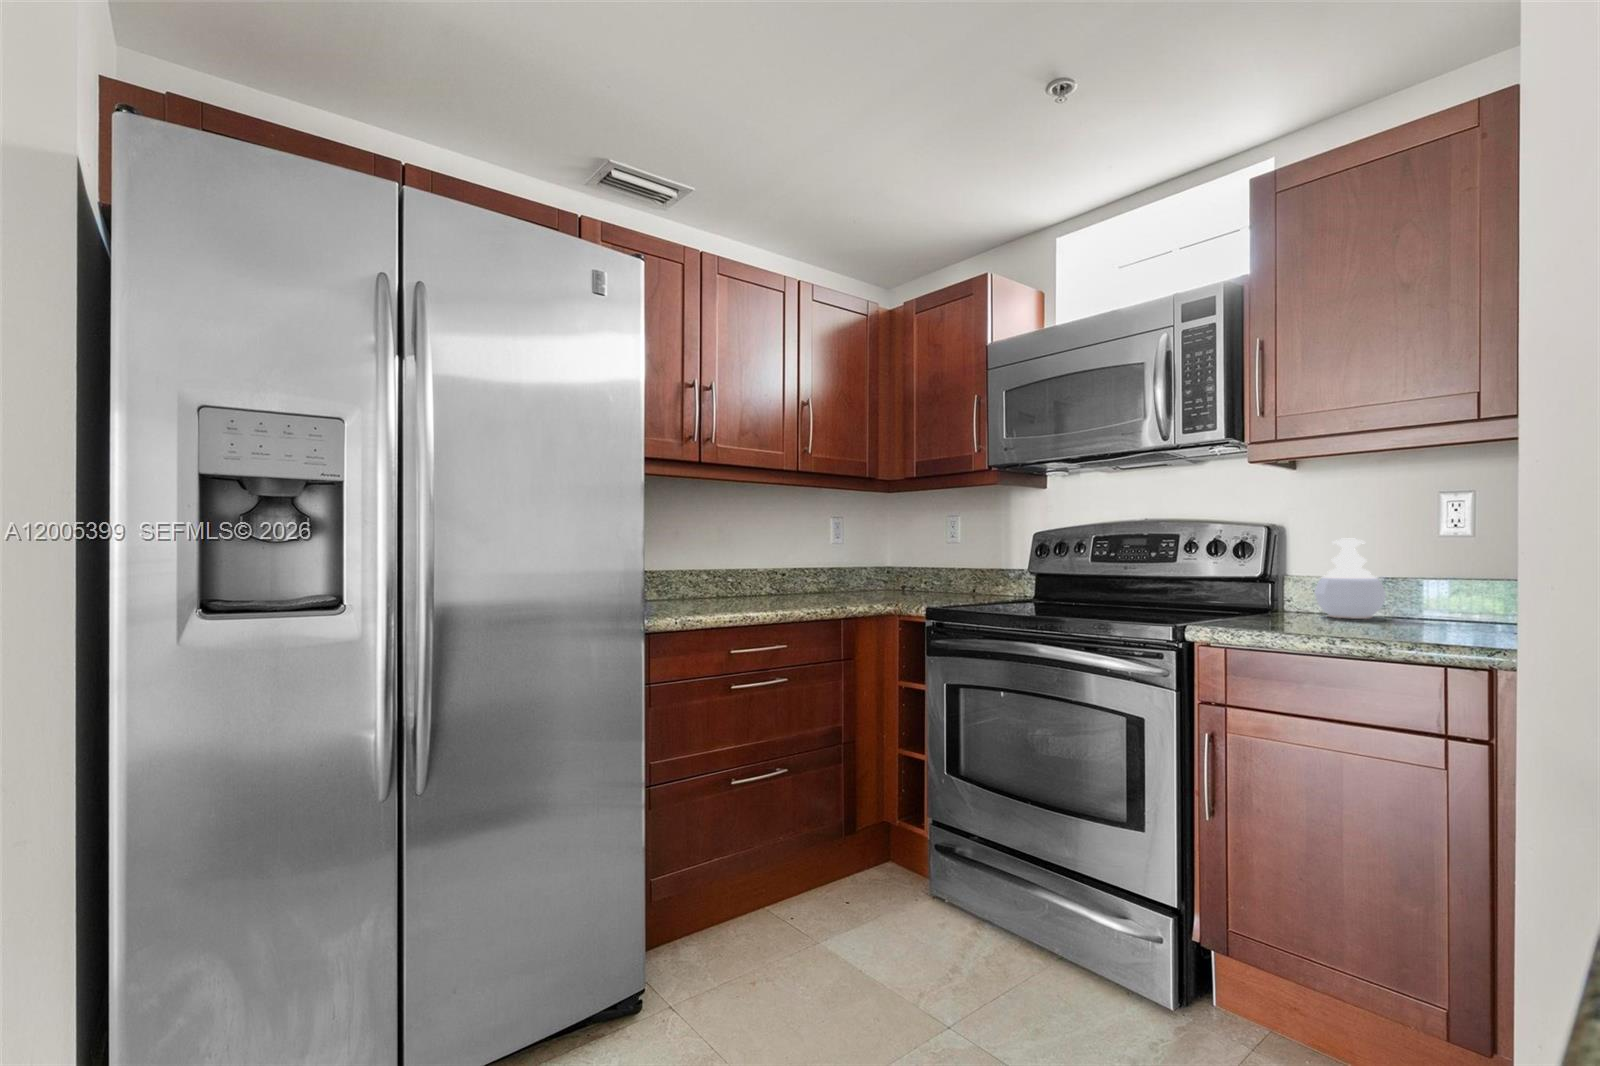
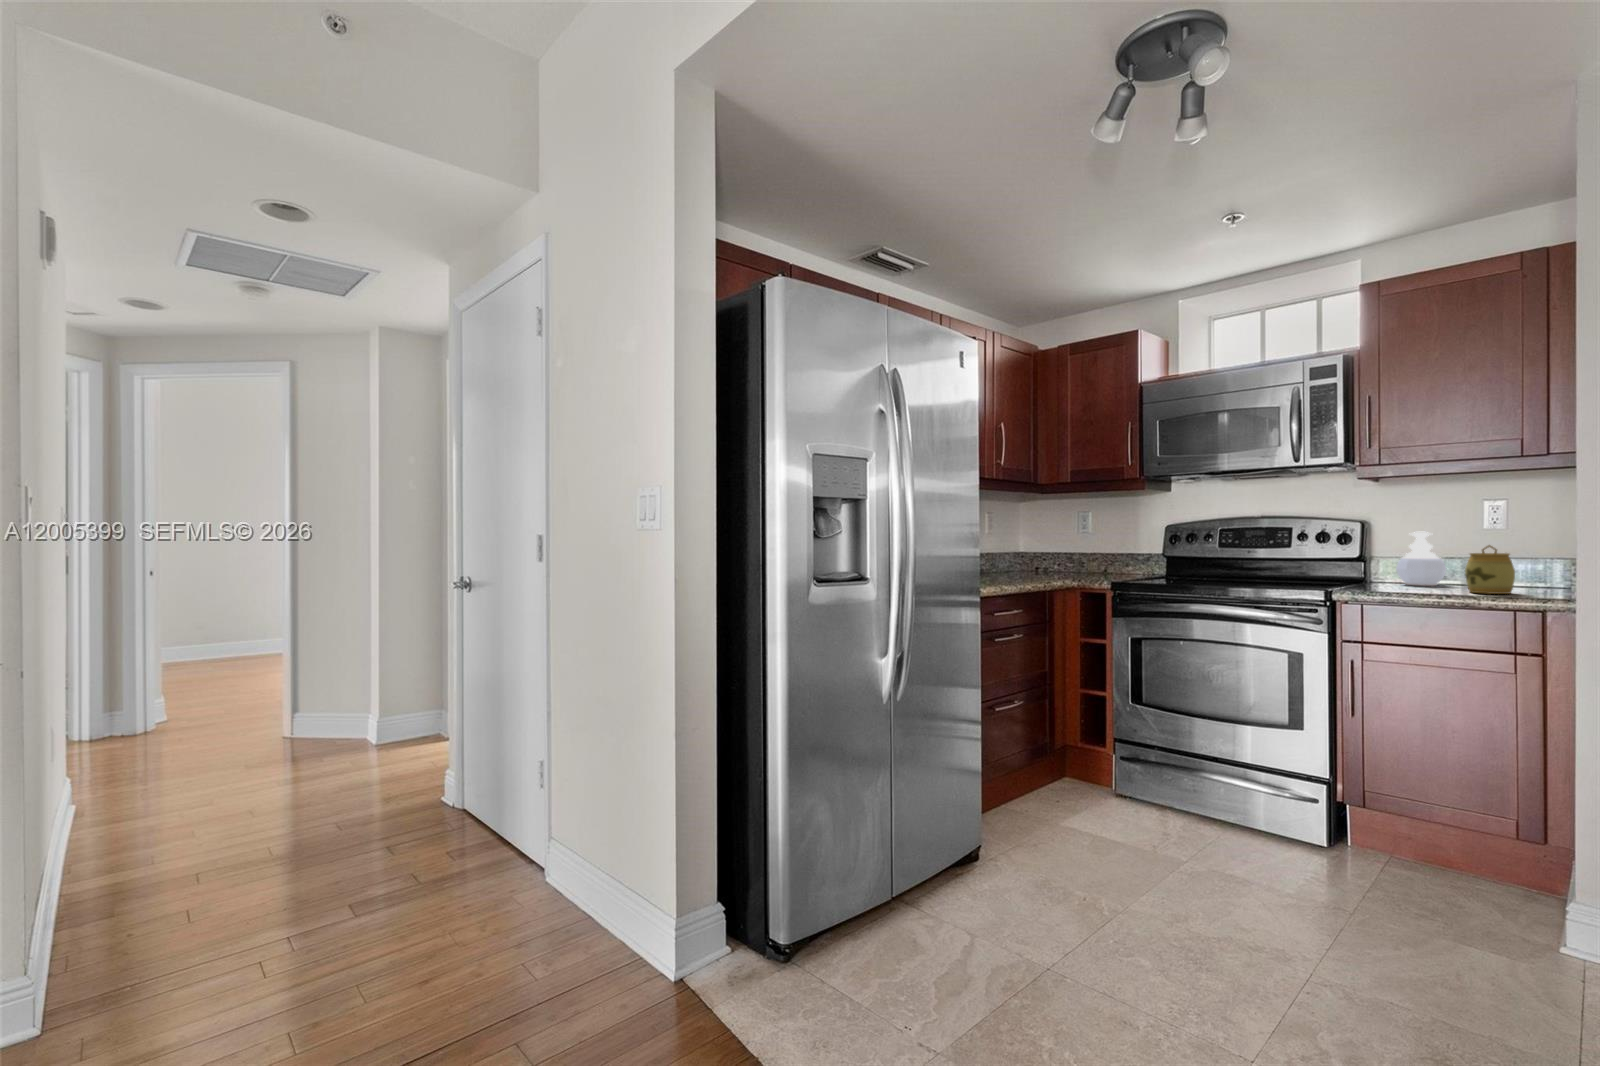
jar: none [1398,557,1471,635] -> present [1465,545,1515,594]

